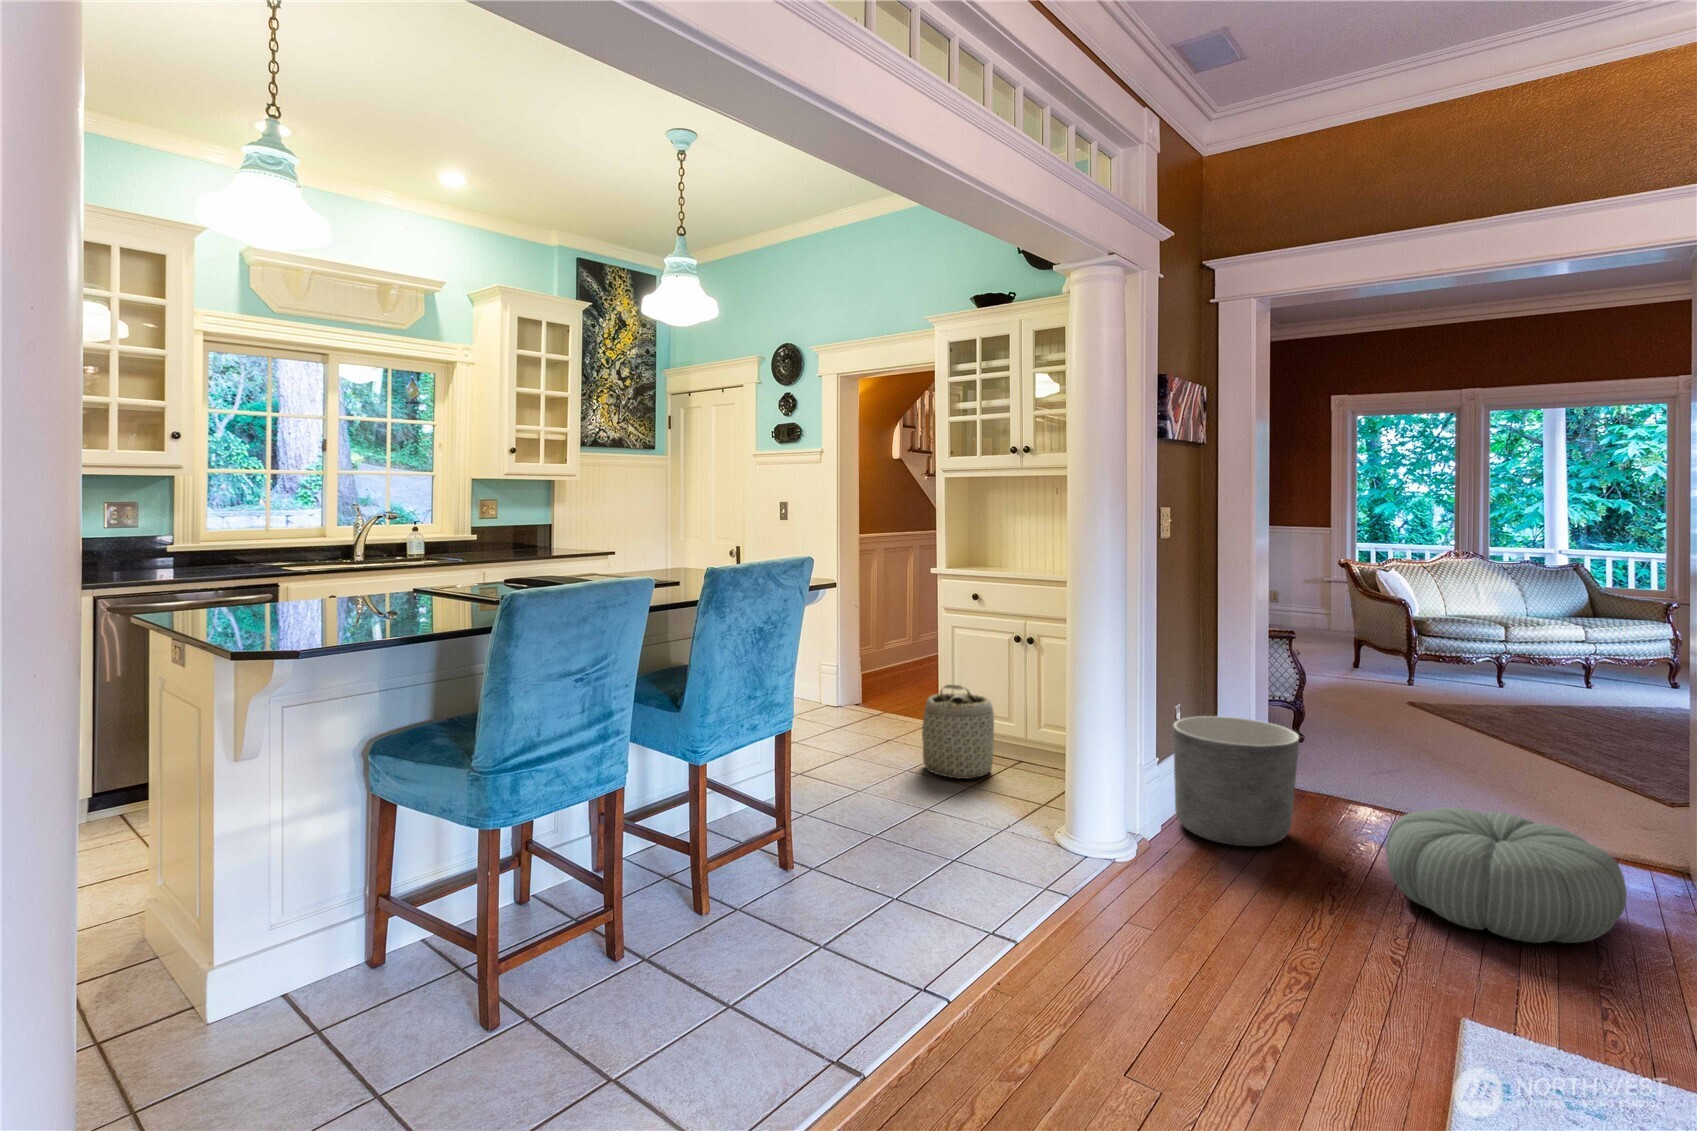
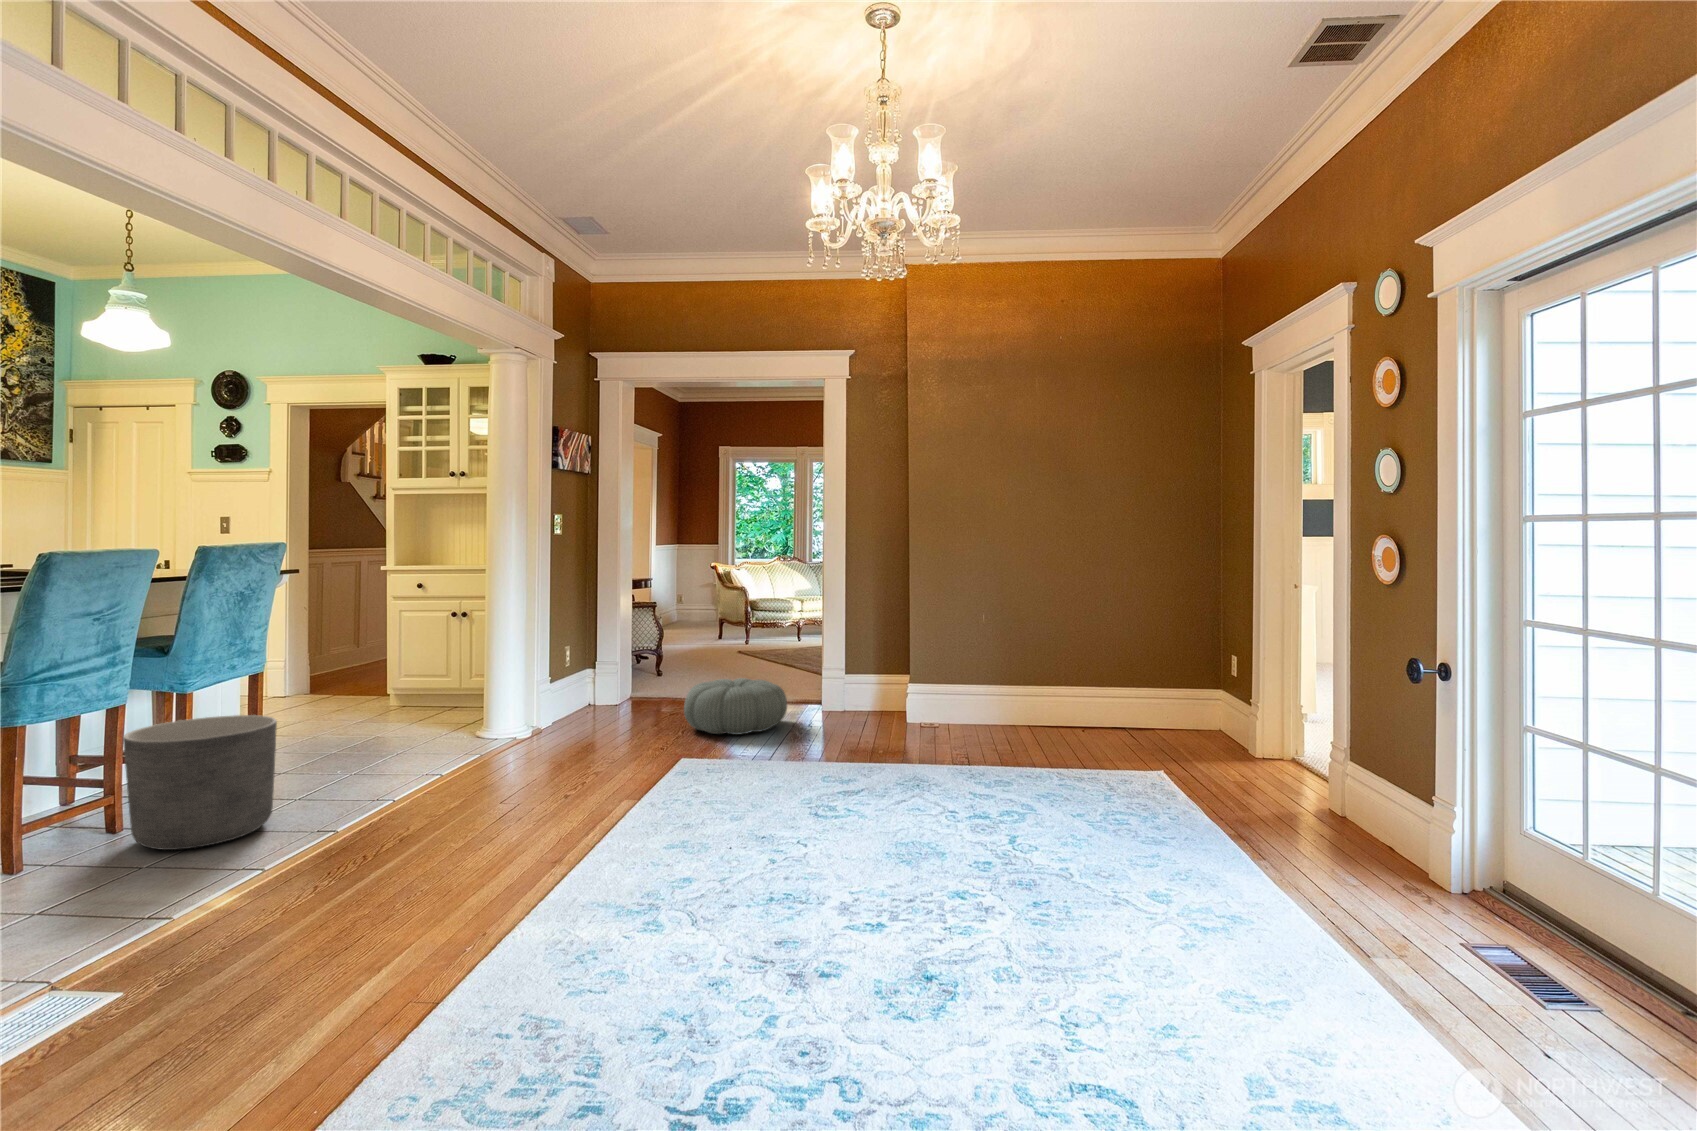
basket: present [922,684,994,779] -> none [379,651,440,720]
planter: present [1173,716,1299,846] -> present [123,715,277,850]

